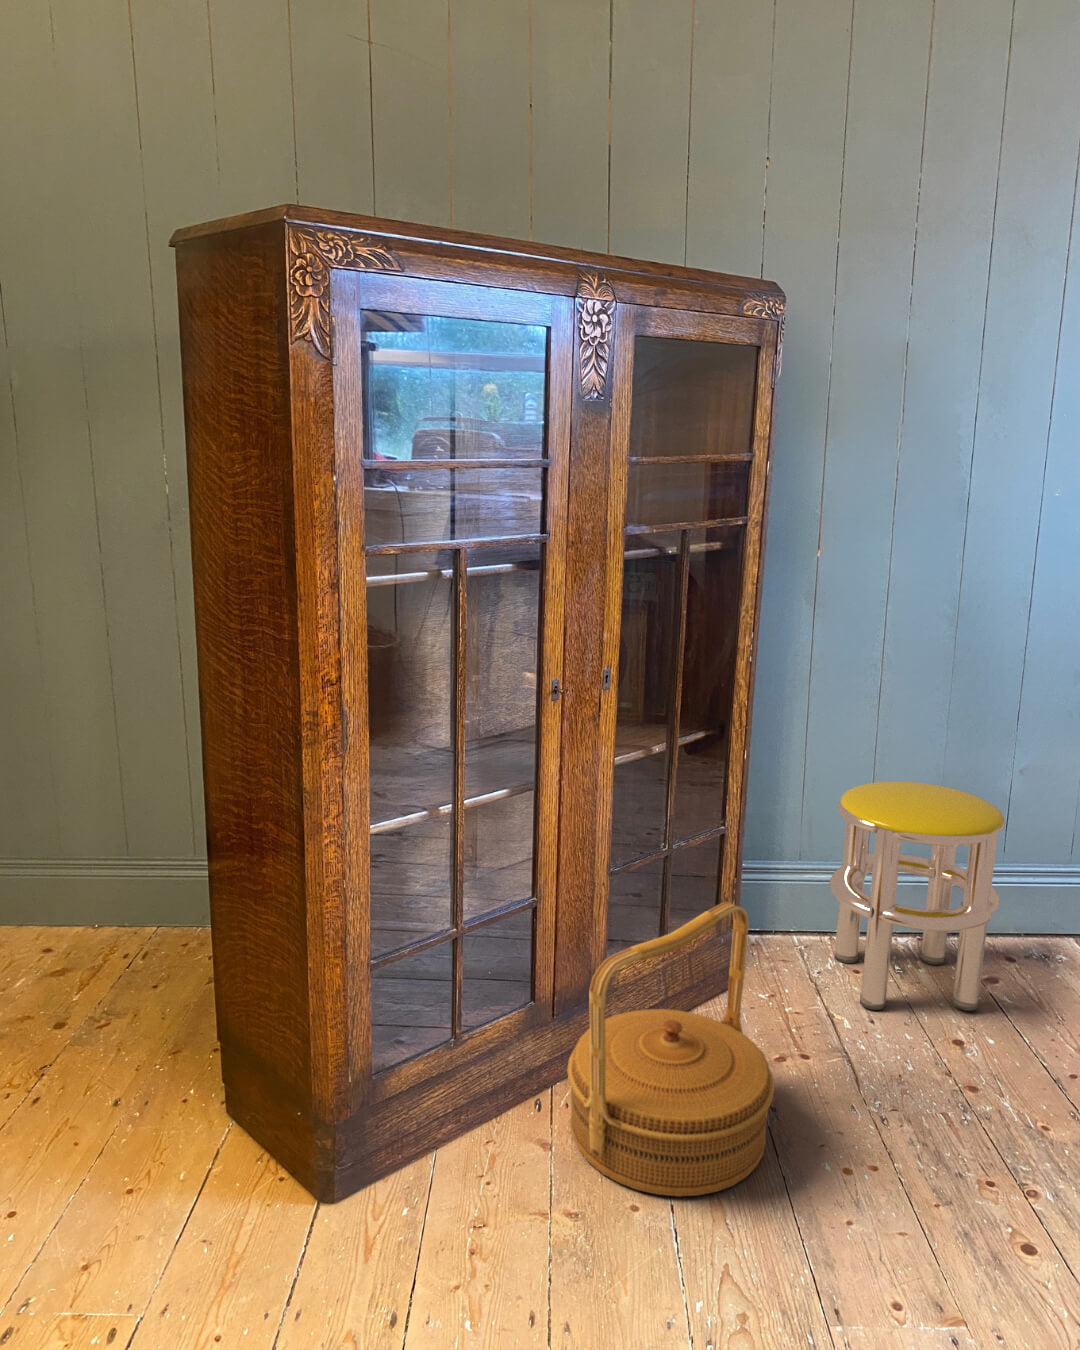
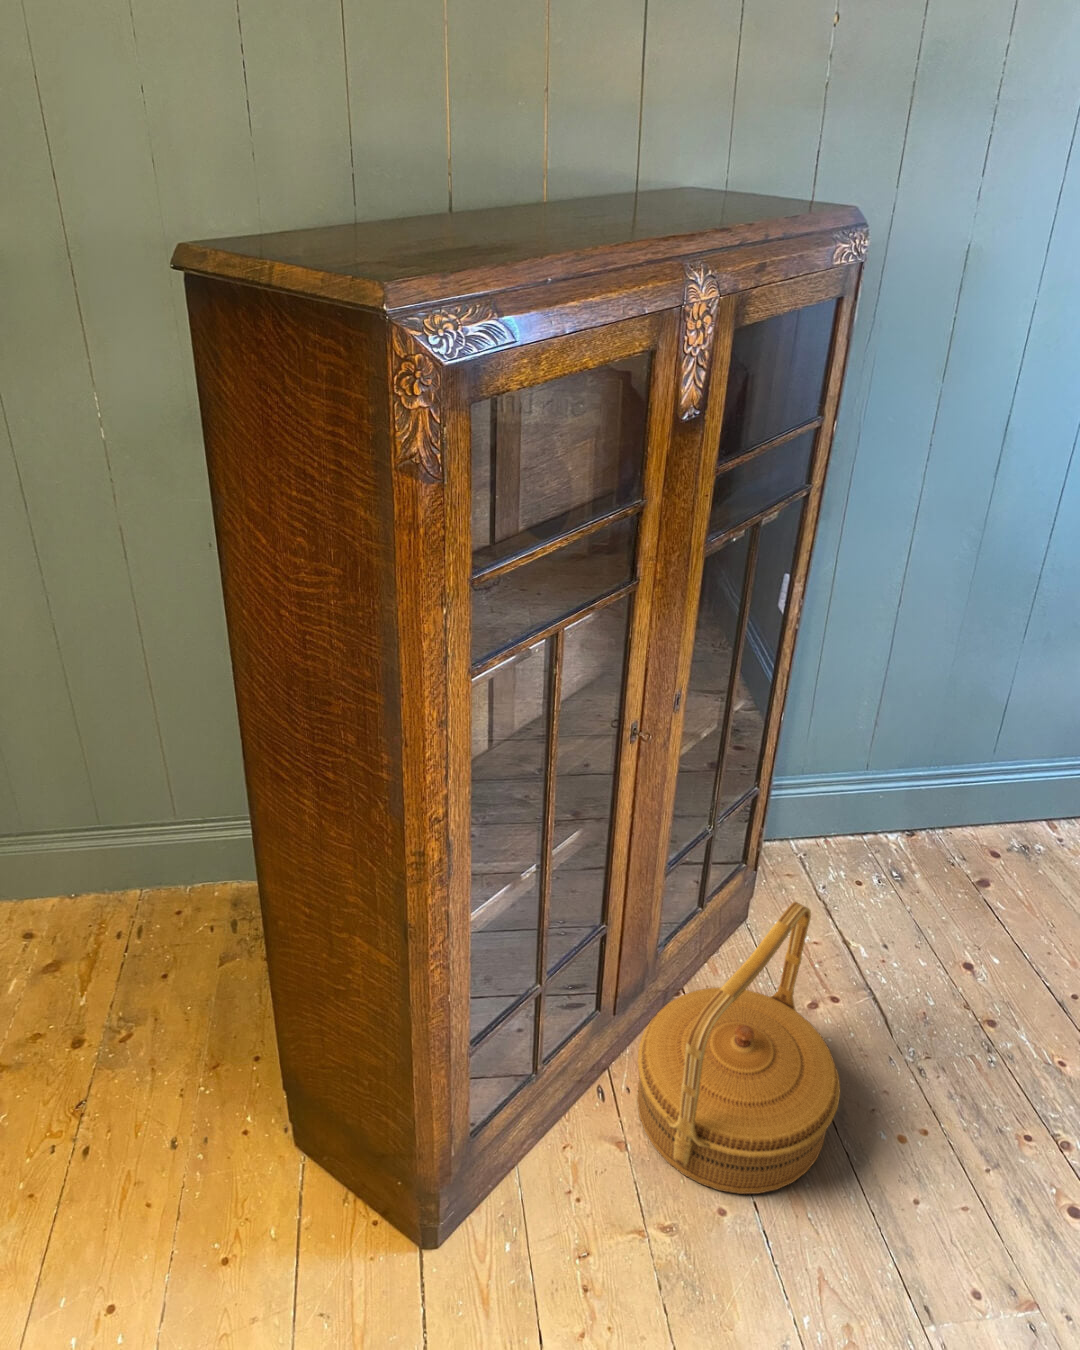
stool: present [830,781,1005,1011] -> none [838,703,1029,933]

